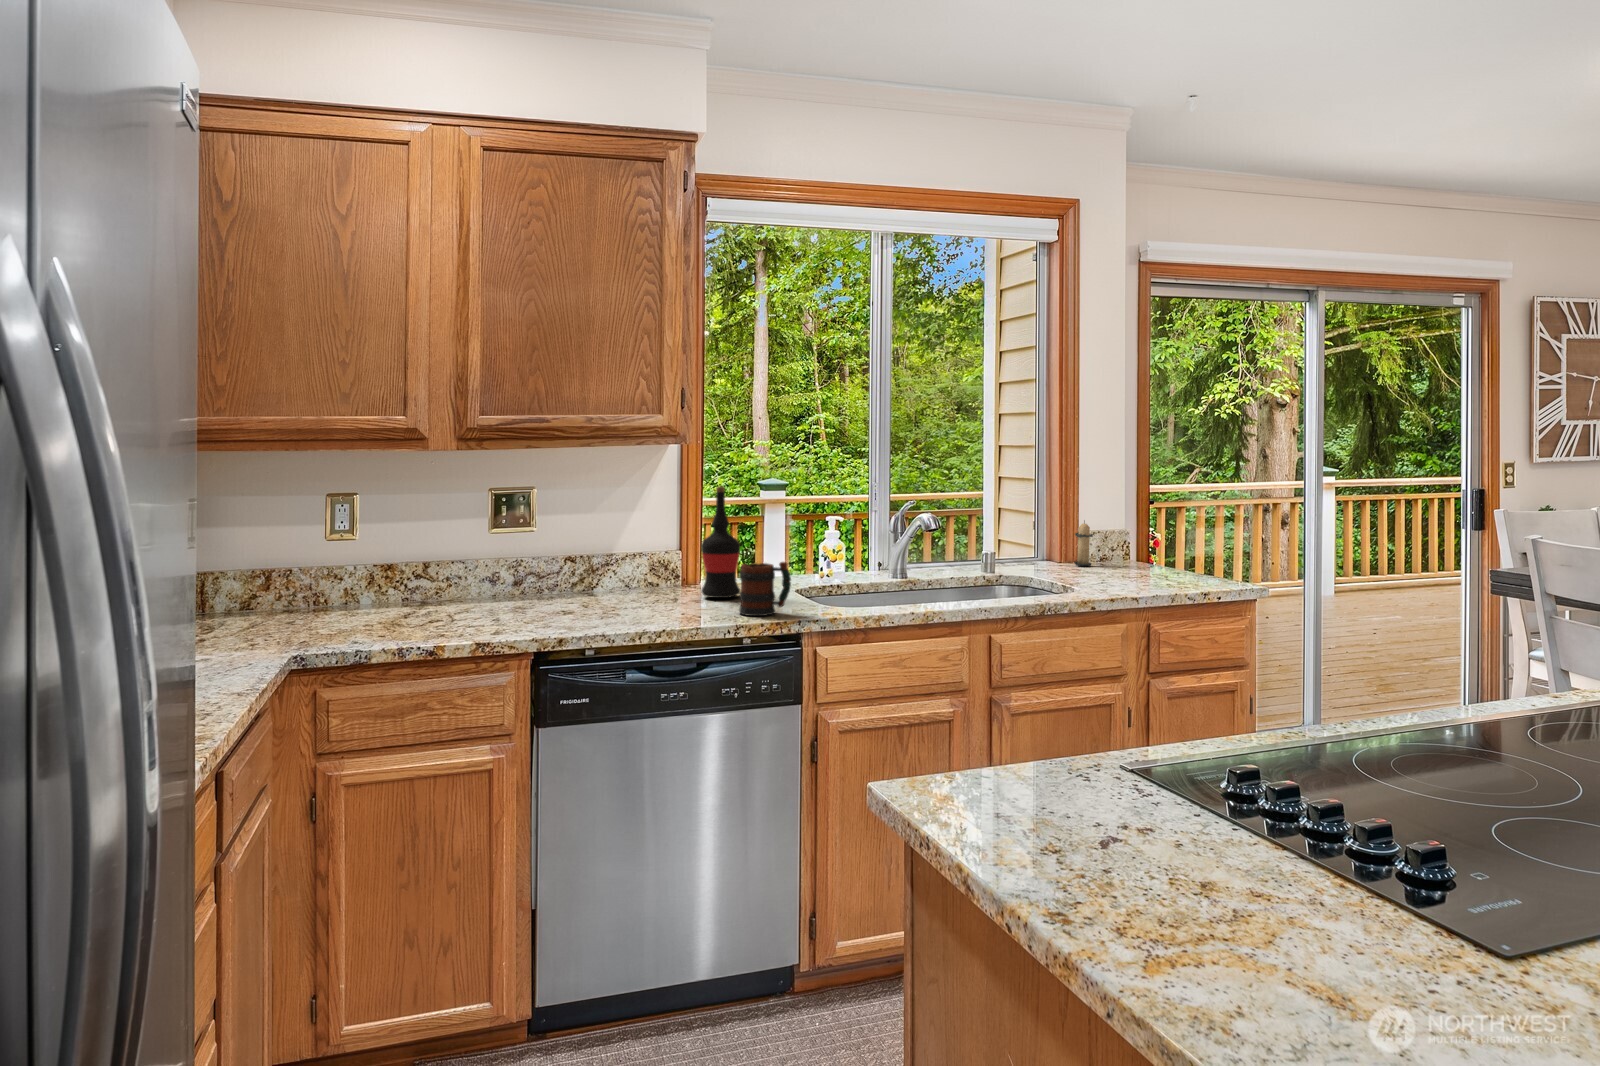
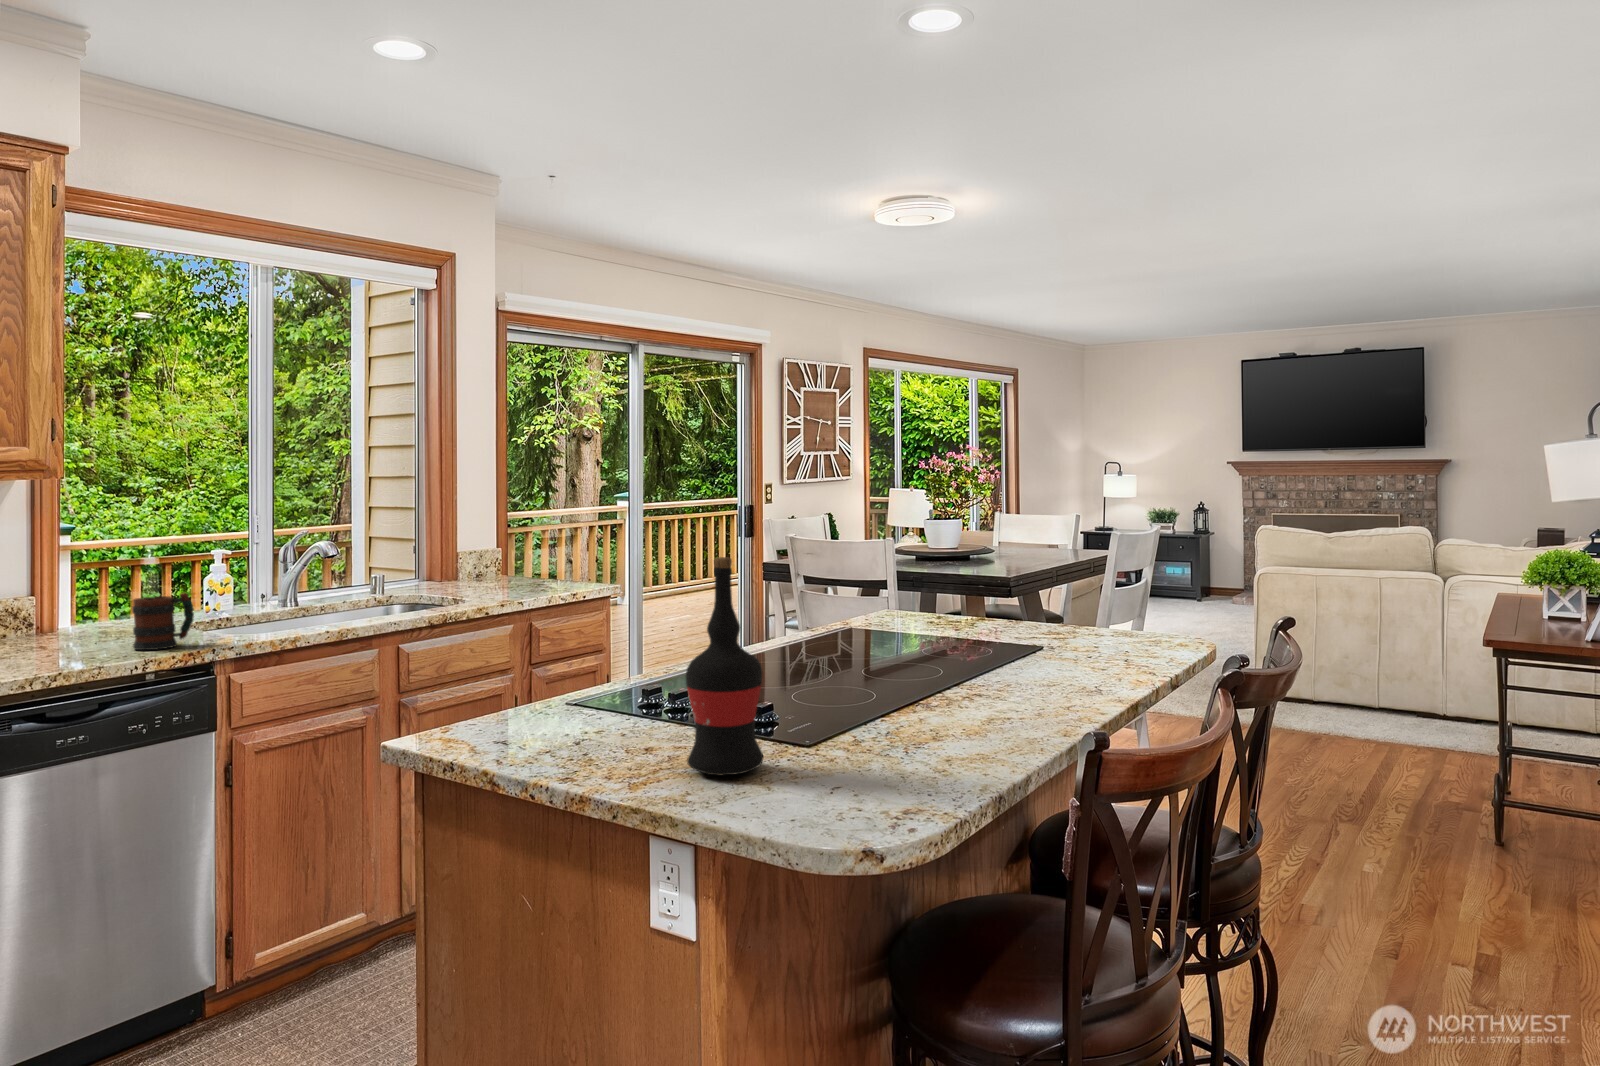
wine bottle: present [701,486,740,598] -> present [686,557,763,775]
candle: present [1074,521,1093,566] -> none [452,542,474,583]

